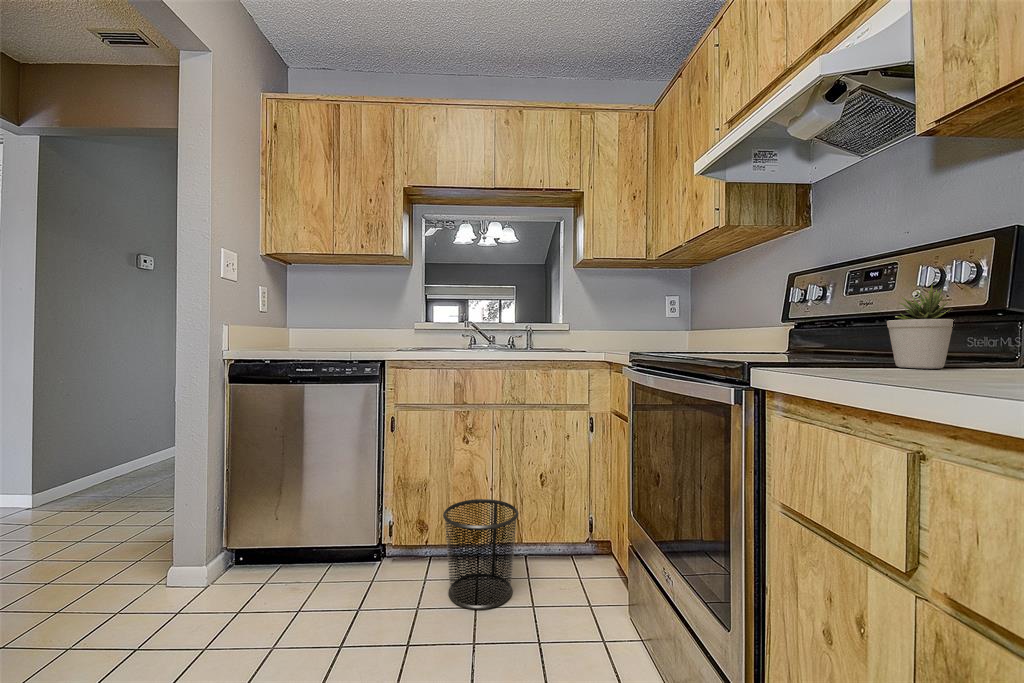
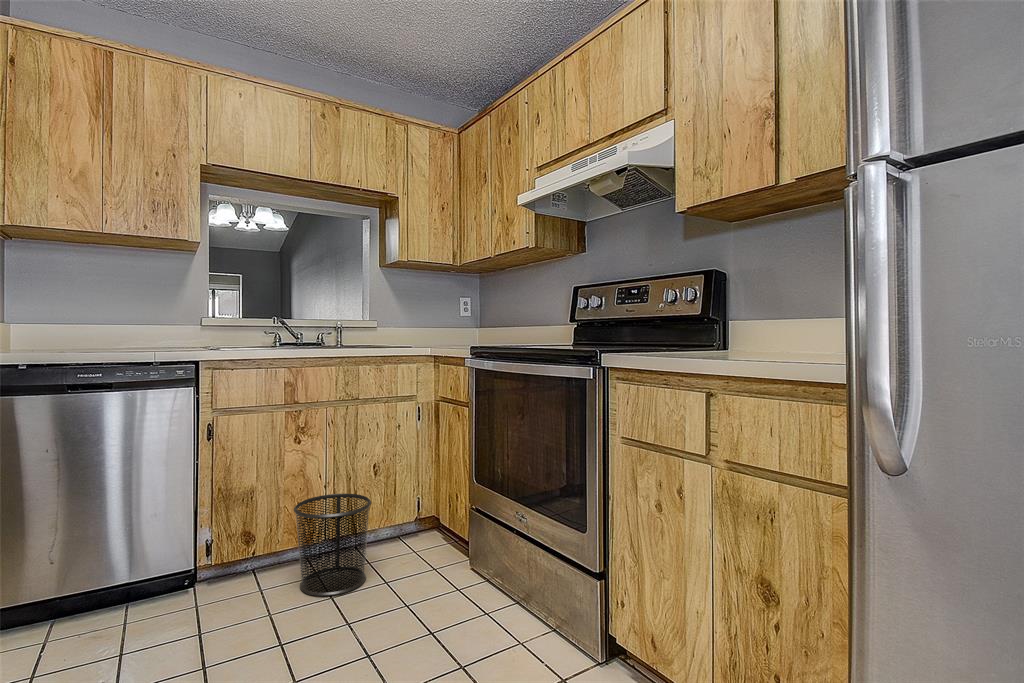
potted plant: present [887,286,954,369] -> none [643,300,675,350]

